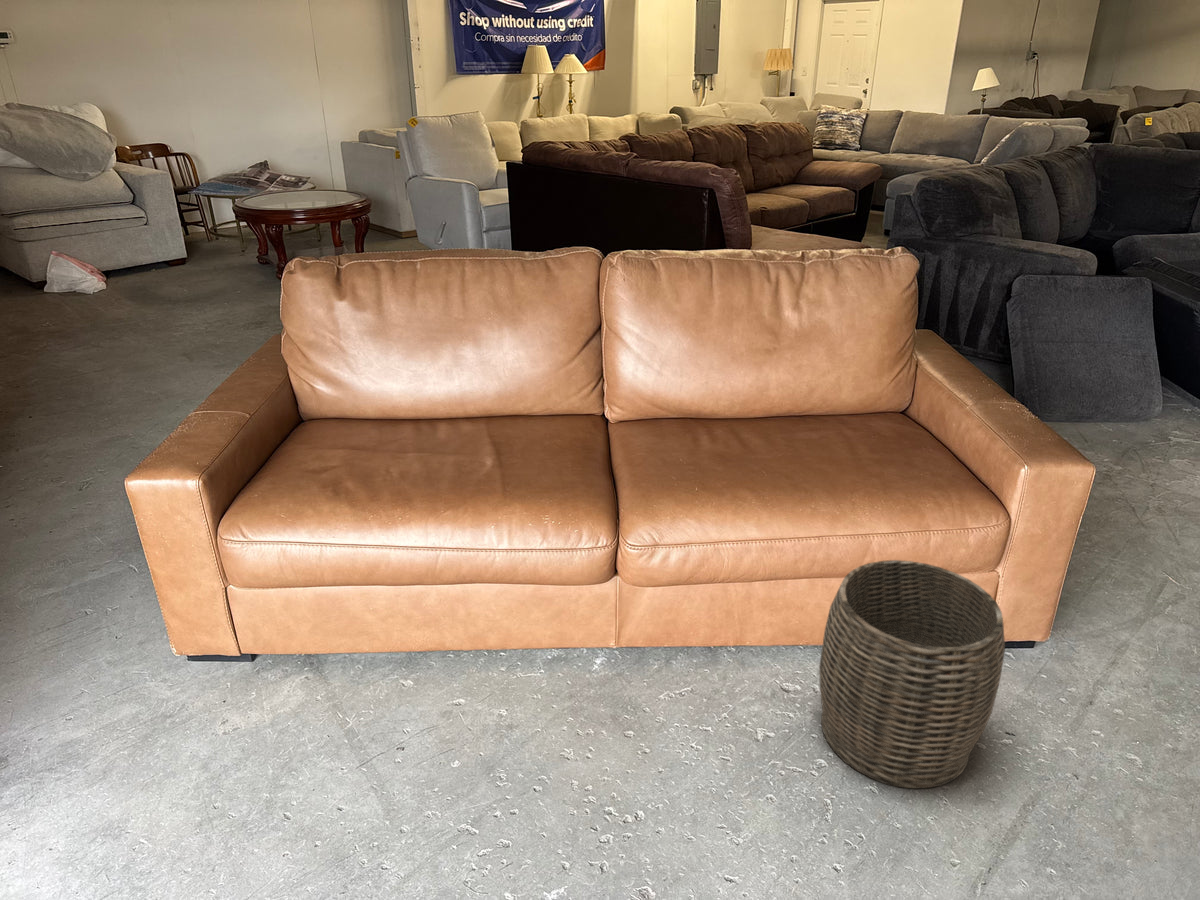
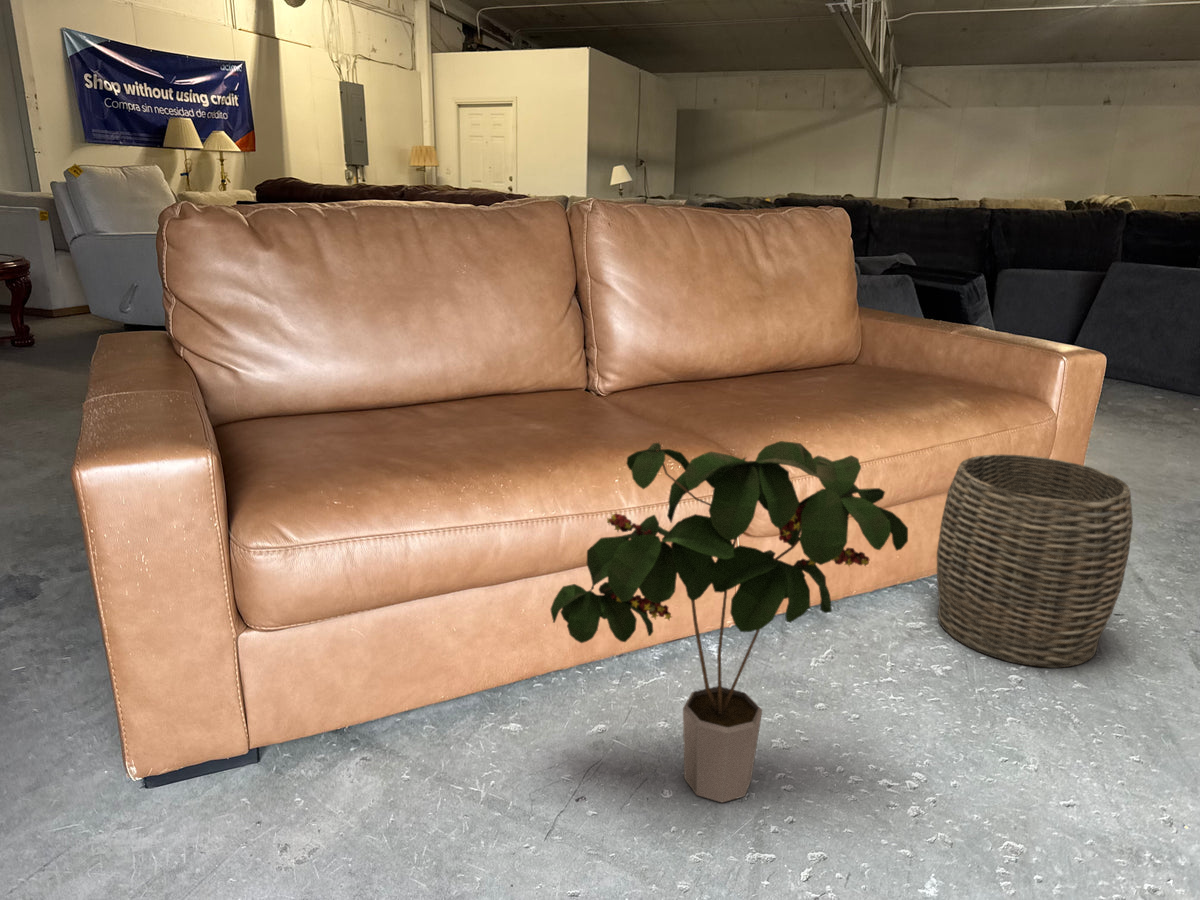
potted plant: none [380,525,611,794] -> present [551,441,908,802]

